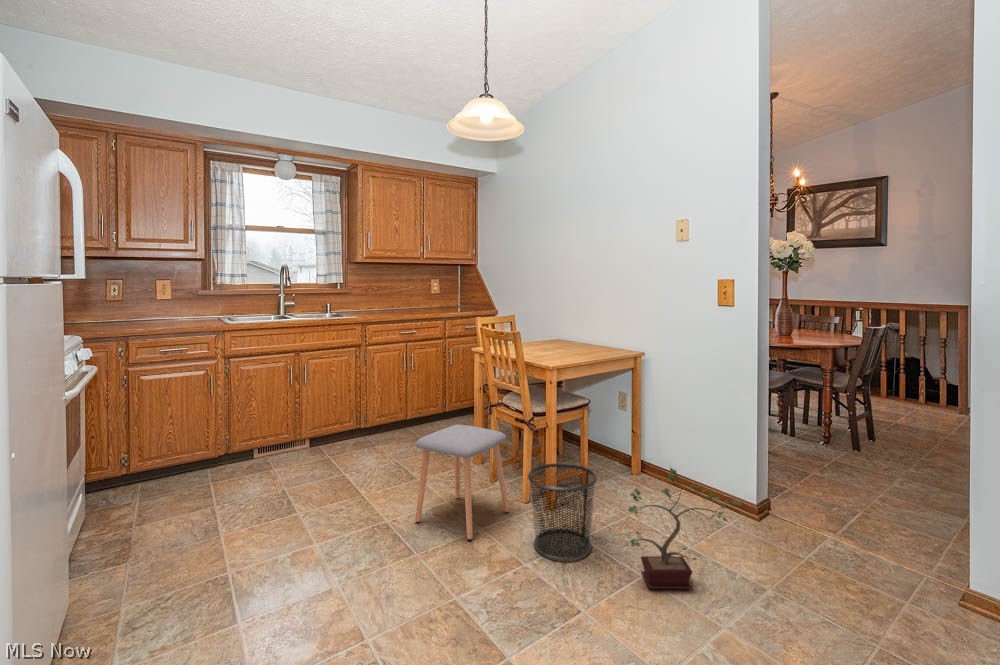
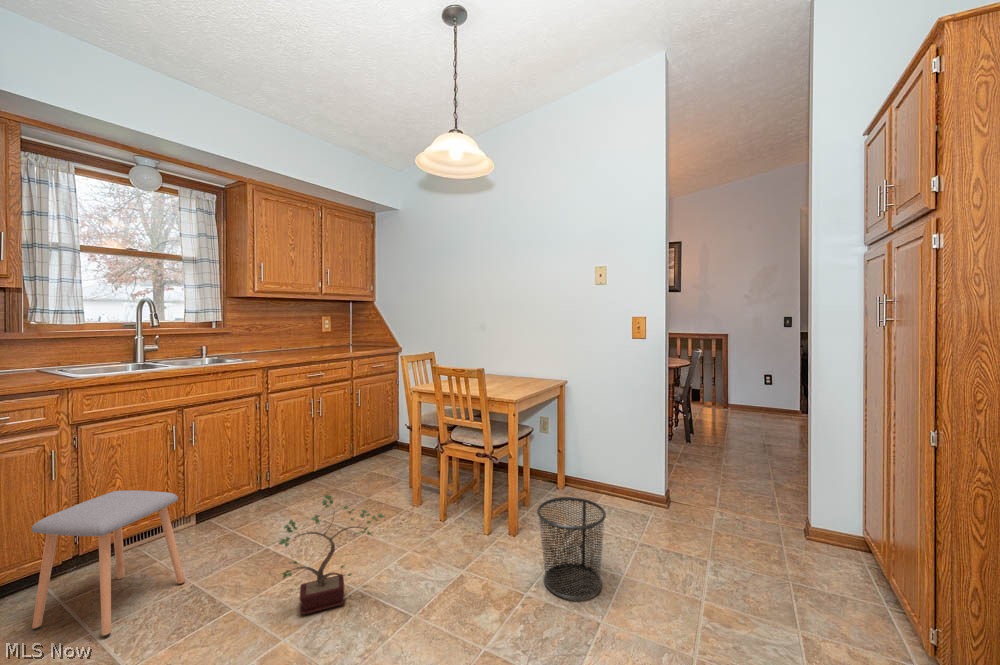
stool: present [415,425,509,540] -> present [31,490,185,637]
potted plant: present [628,468,741,589] -> present [278,494,384,614]

